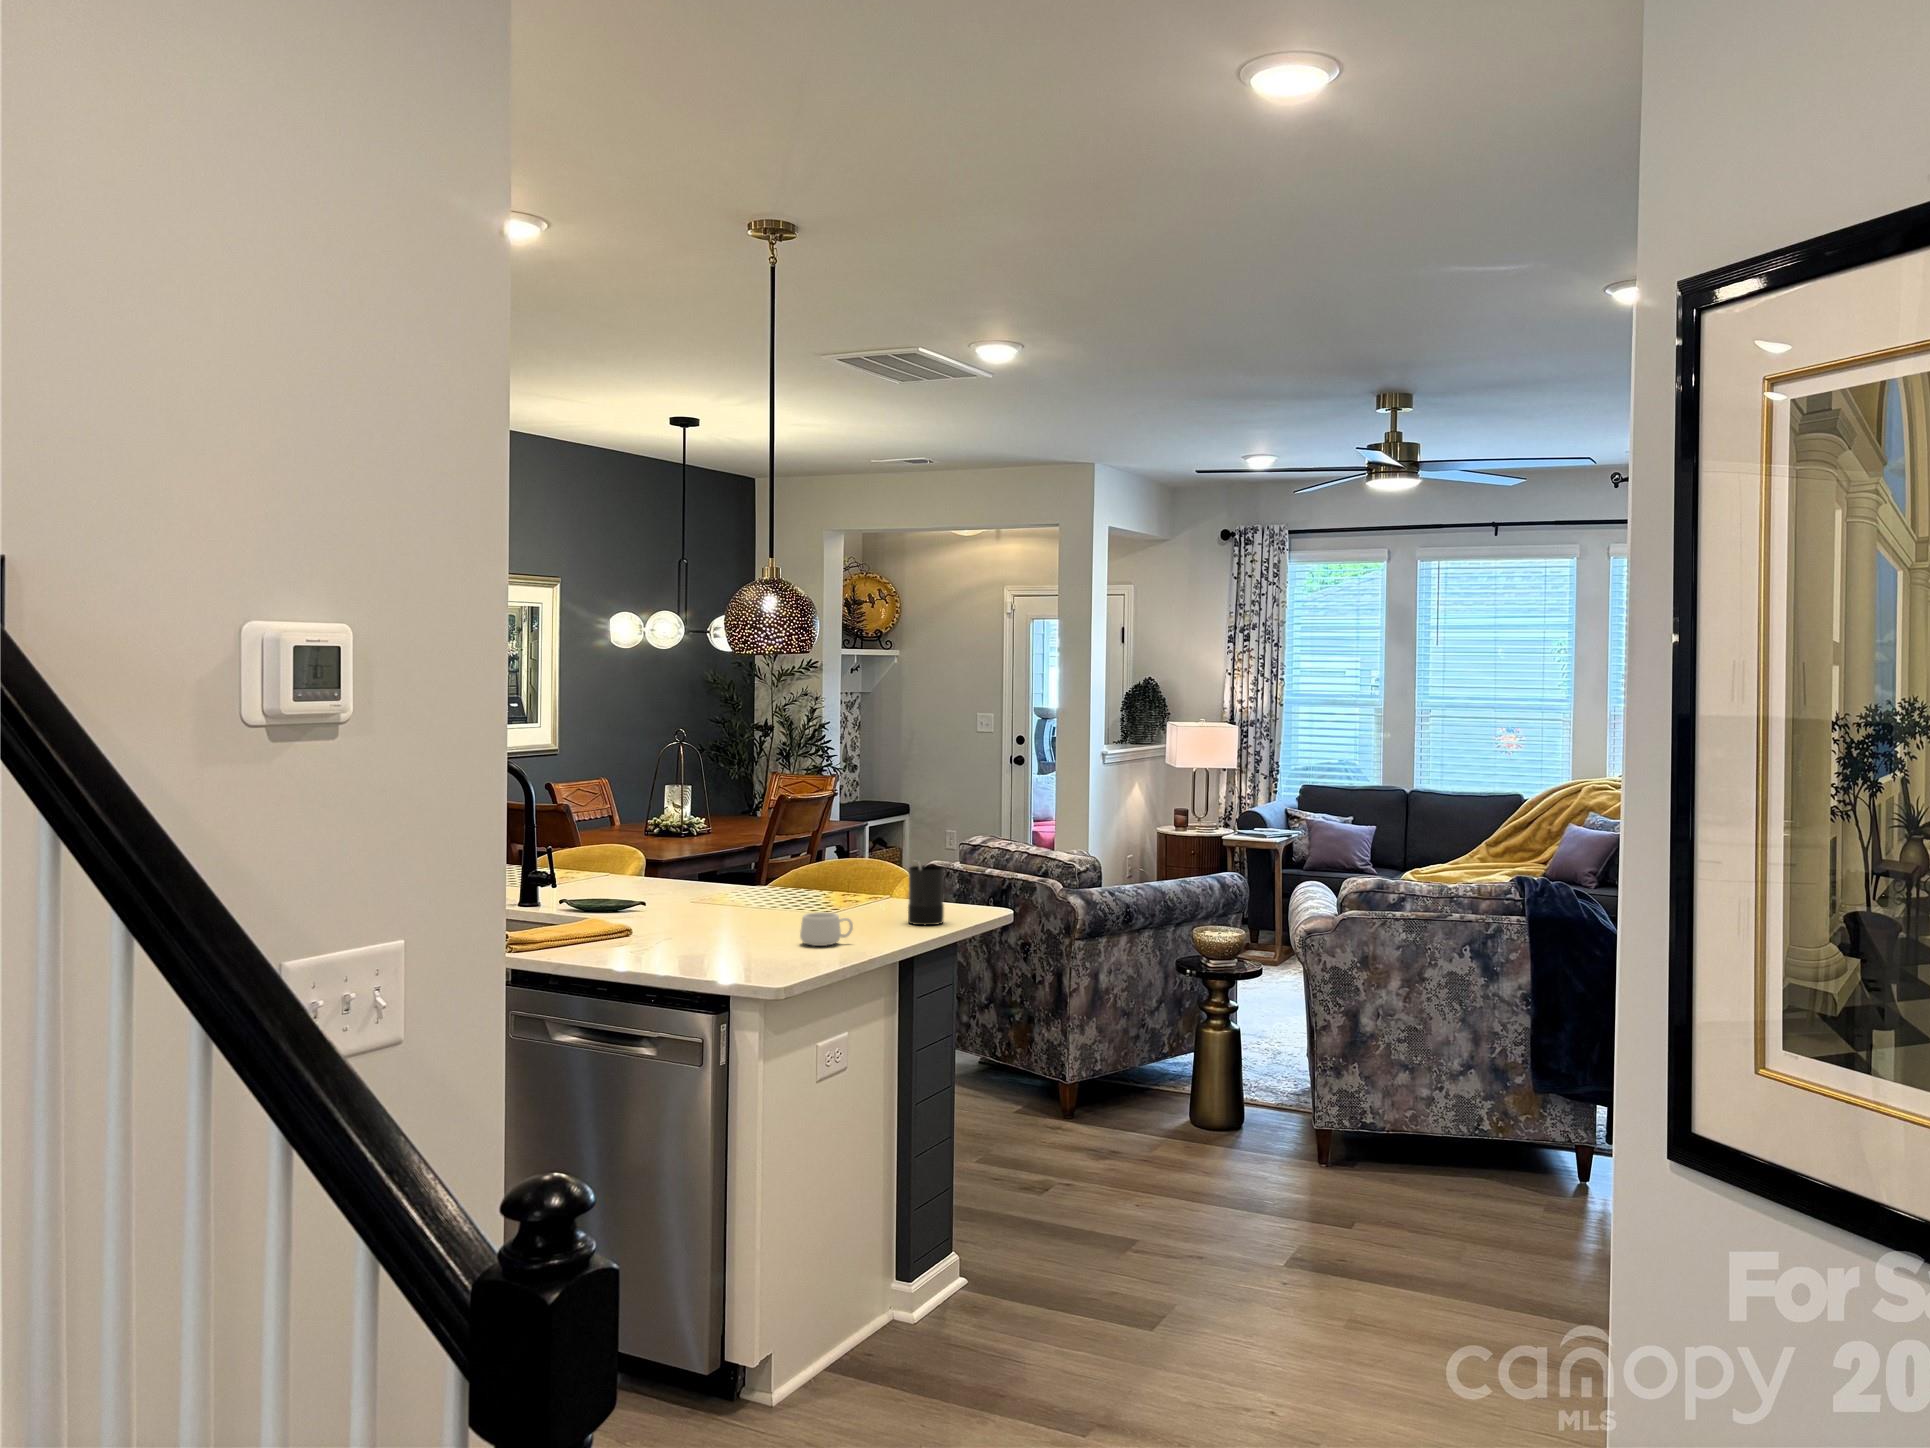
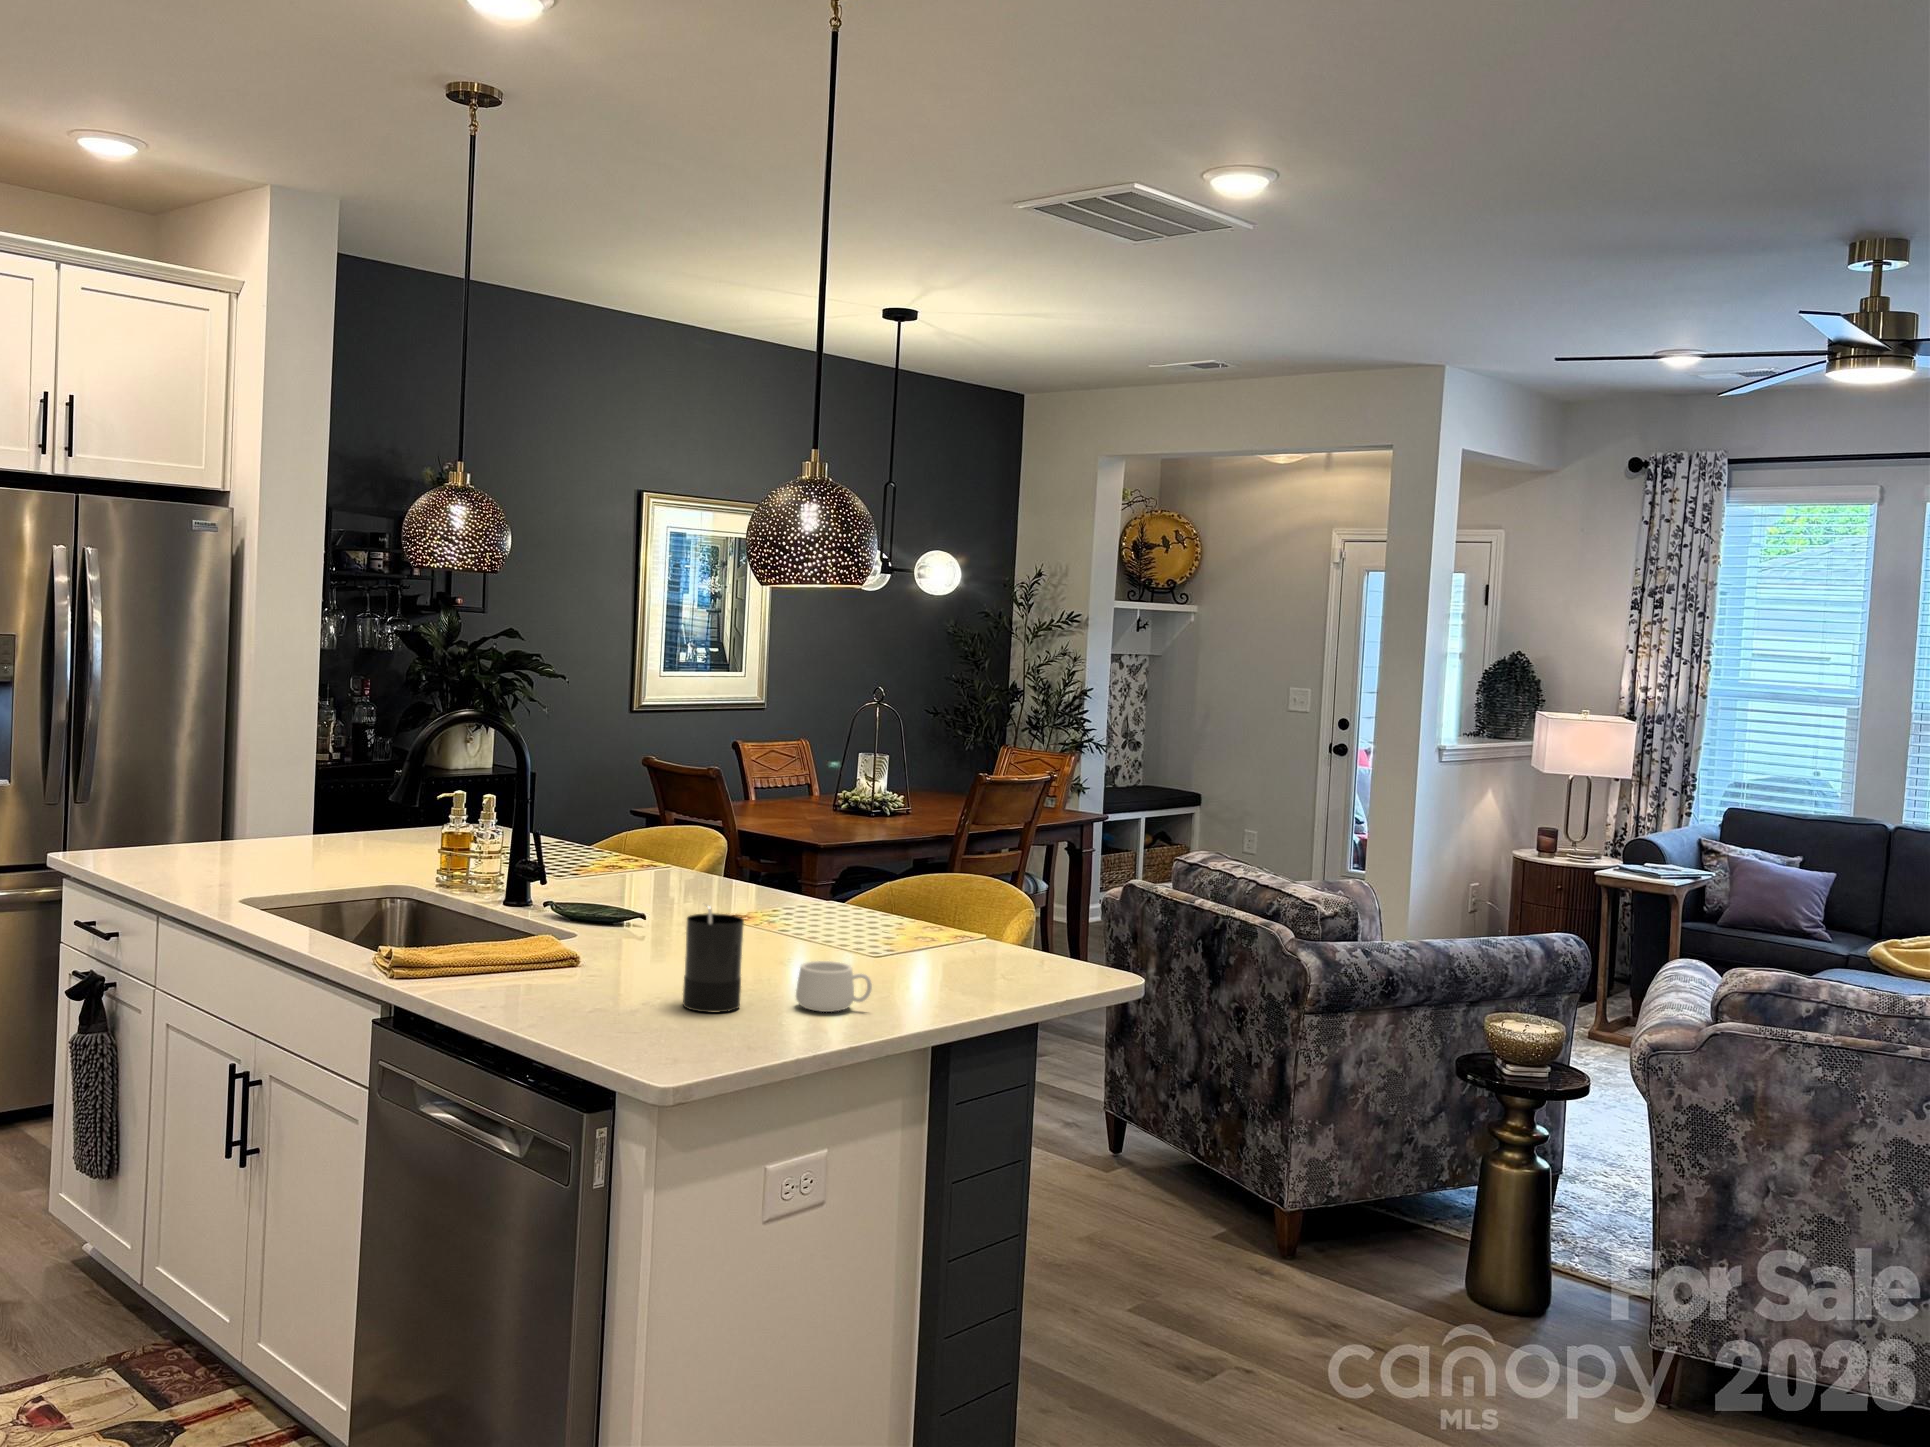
candle: present [908,862,944,925] -> present [683,905,744,1012]

